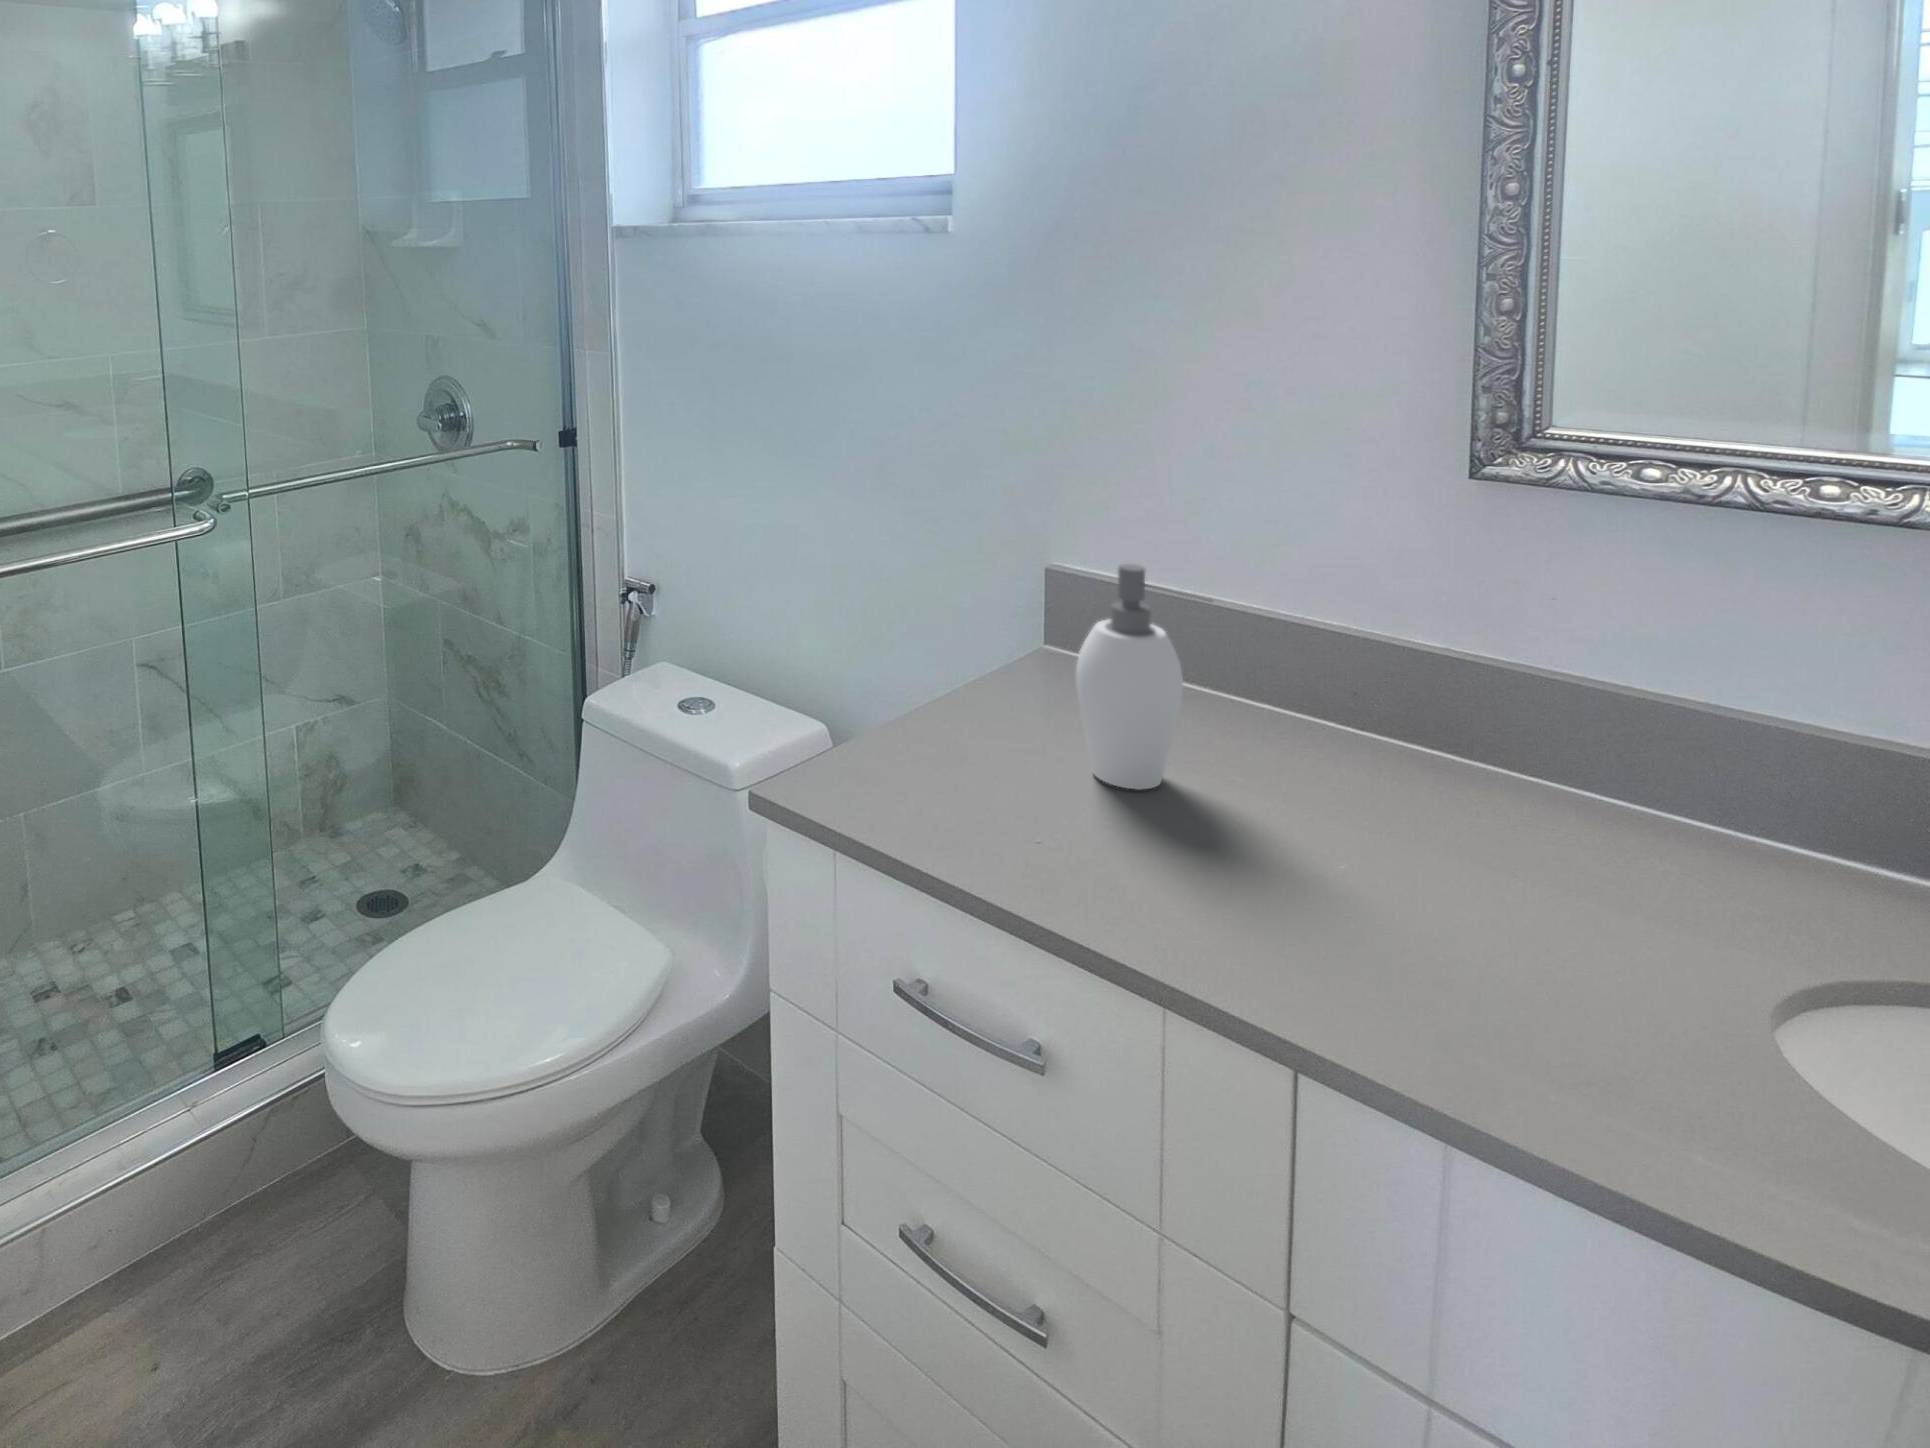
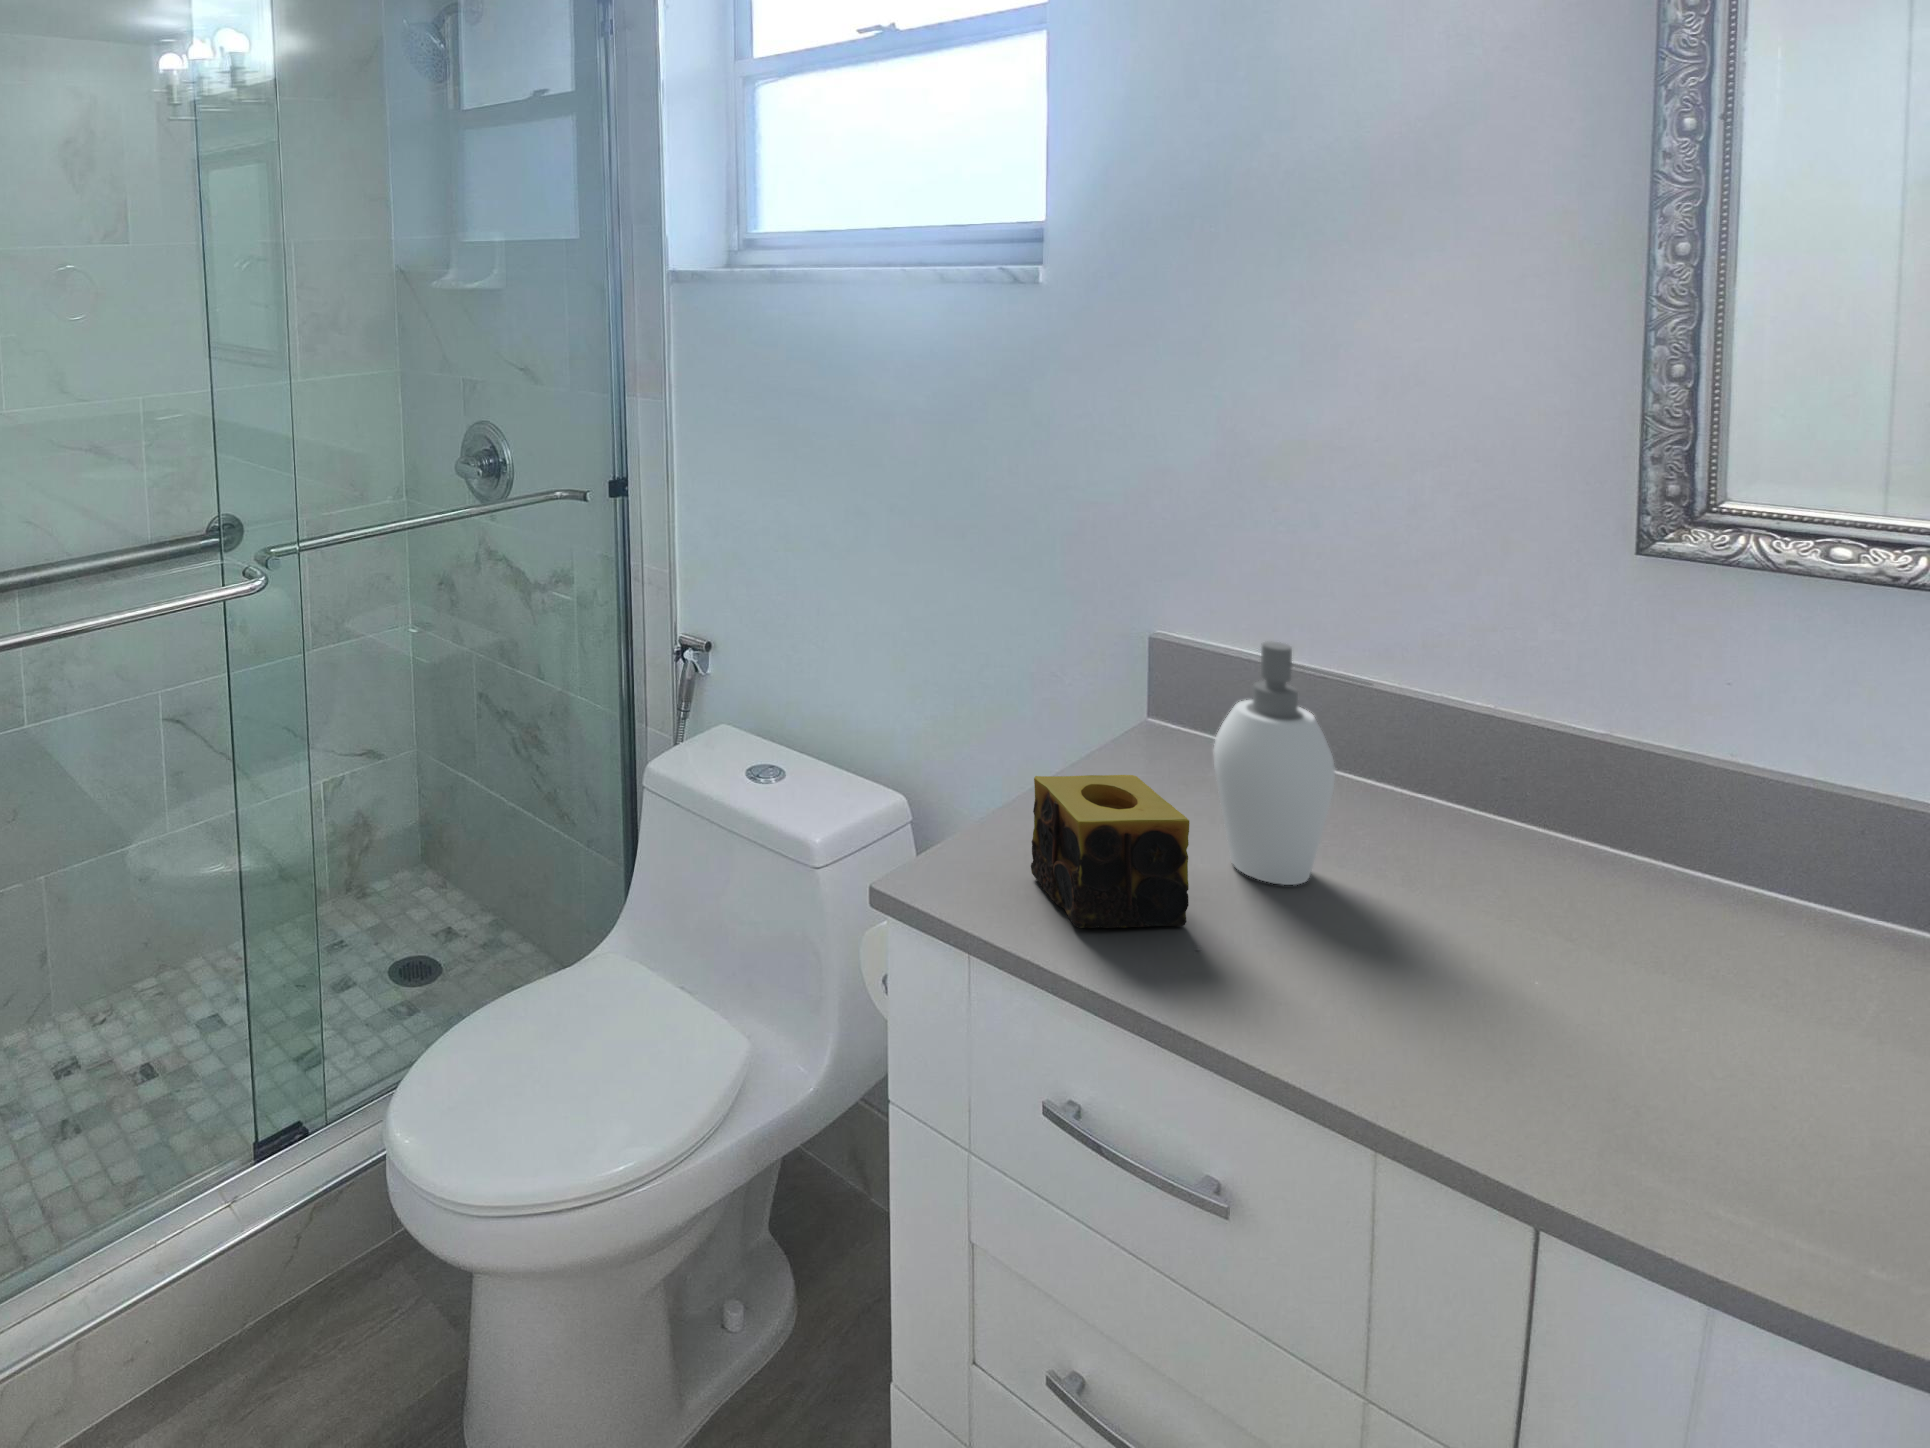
candle: none [903,689,1038,827] -> present [1031,775,1189,928]

